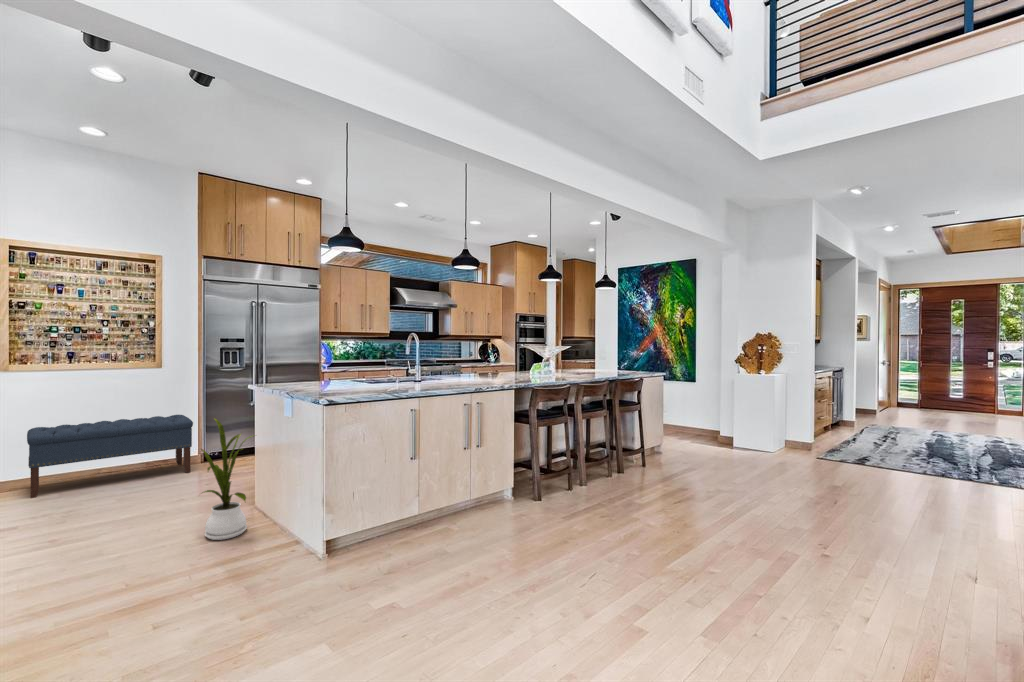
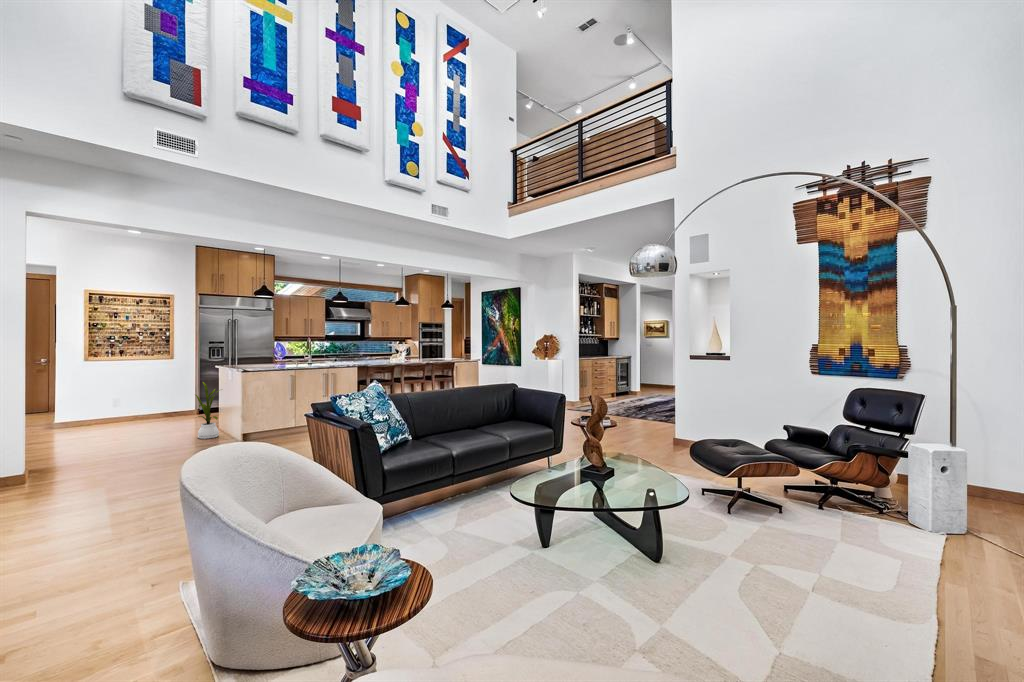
bench: present [27,415,193,498] -> none [100,387,193,429]

